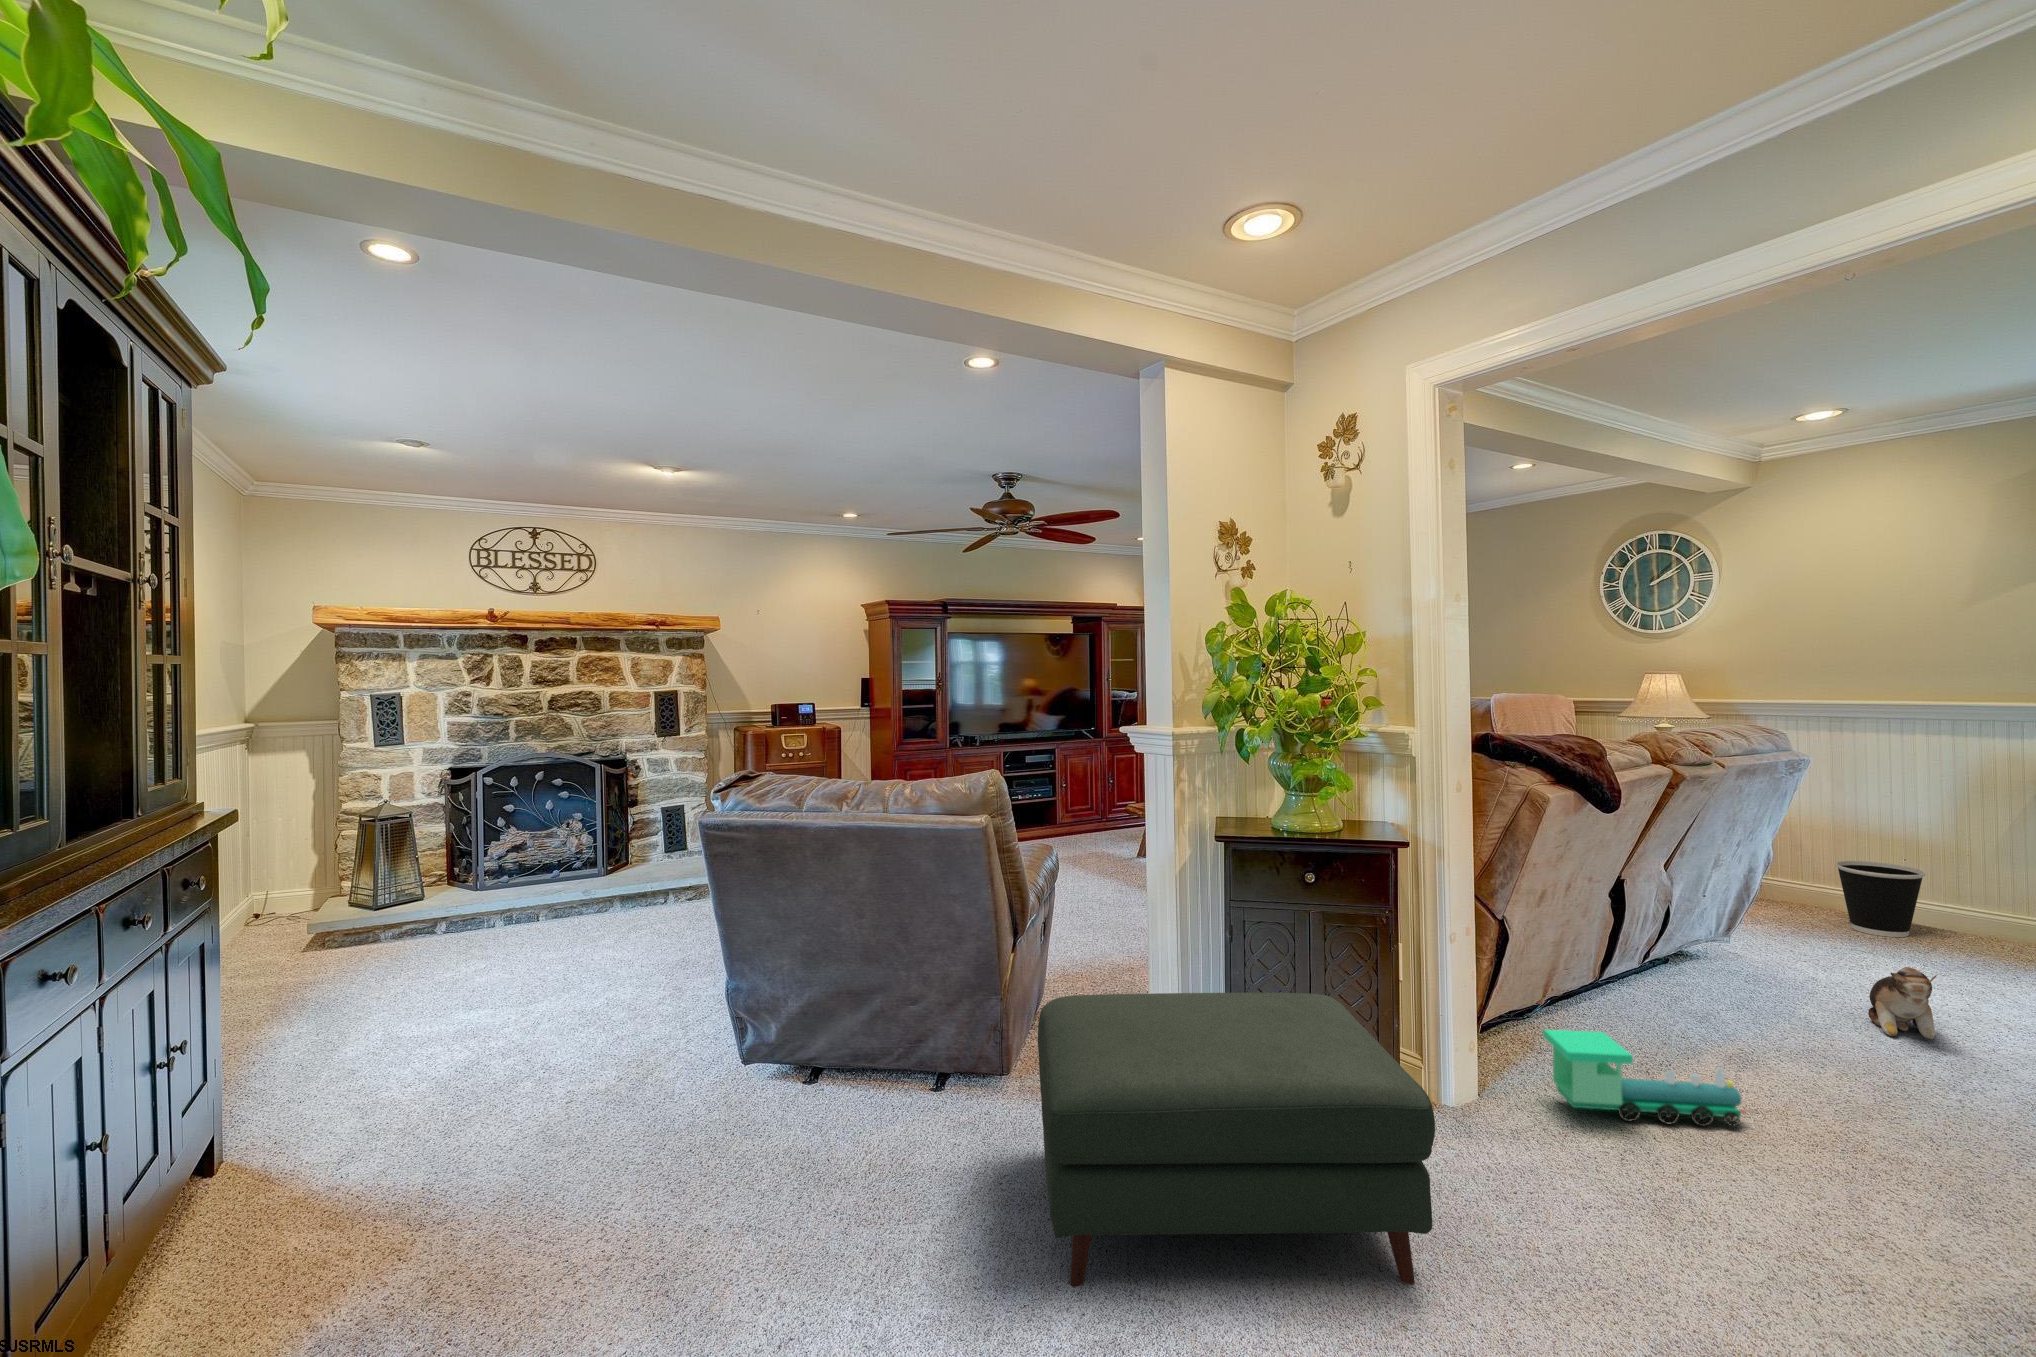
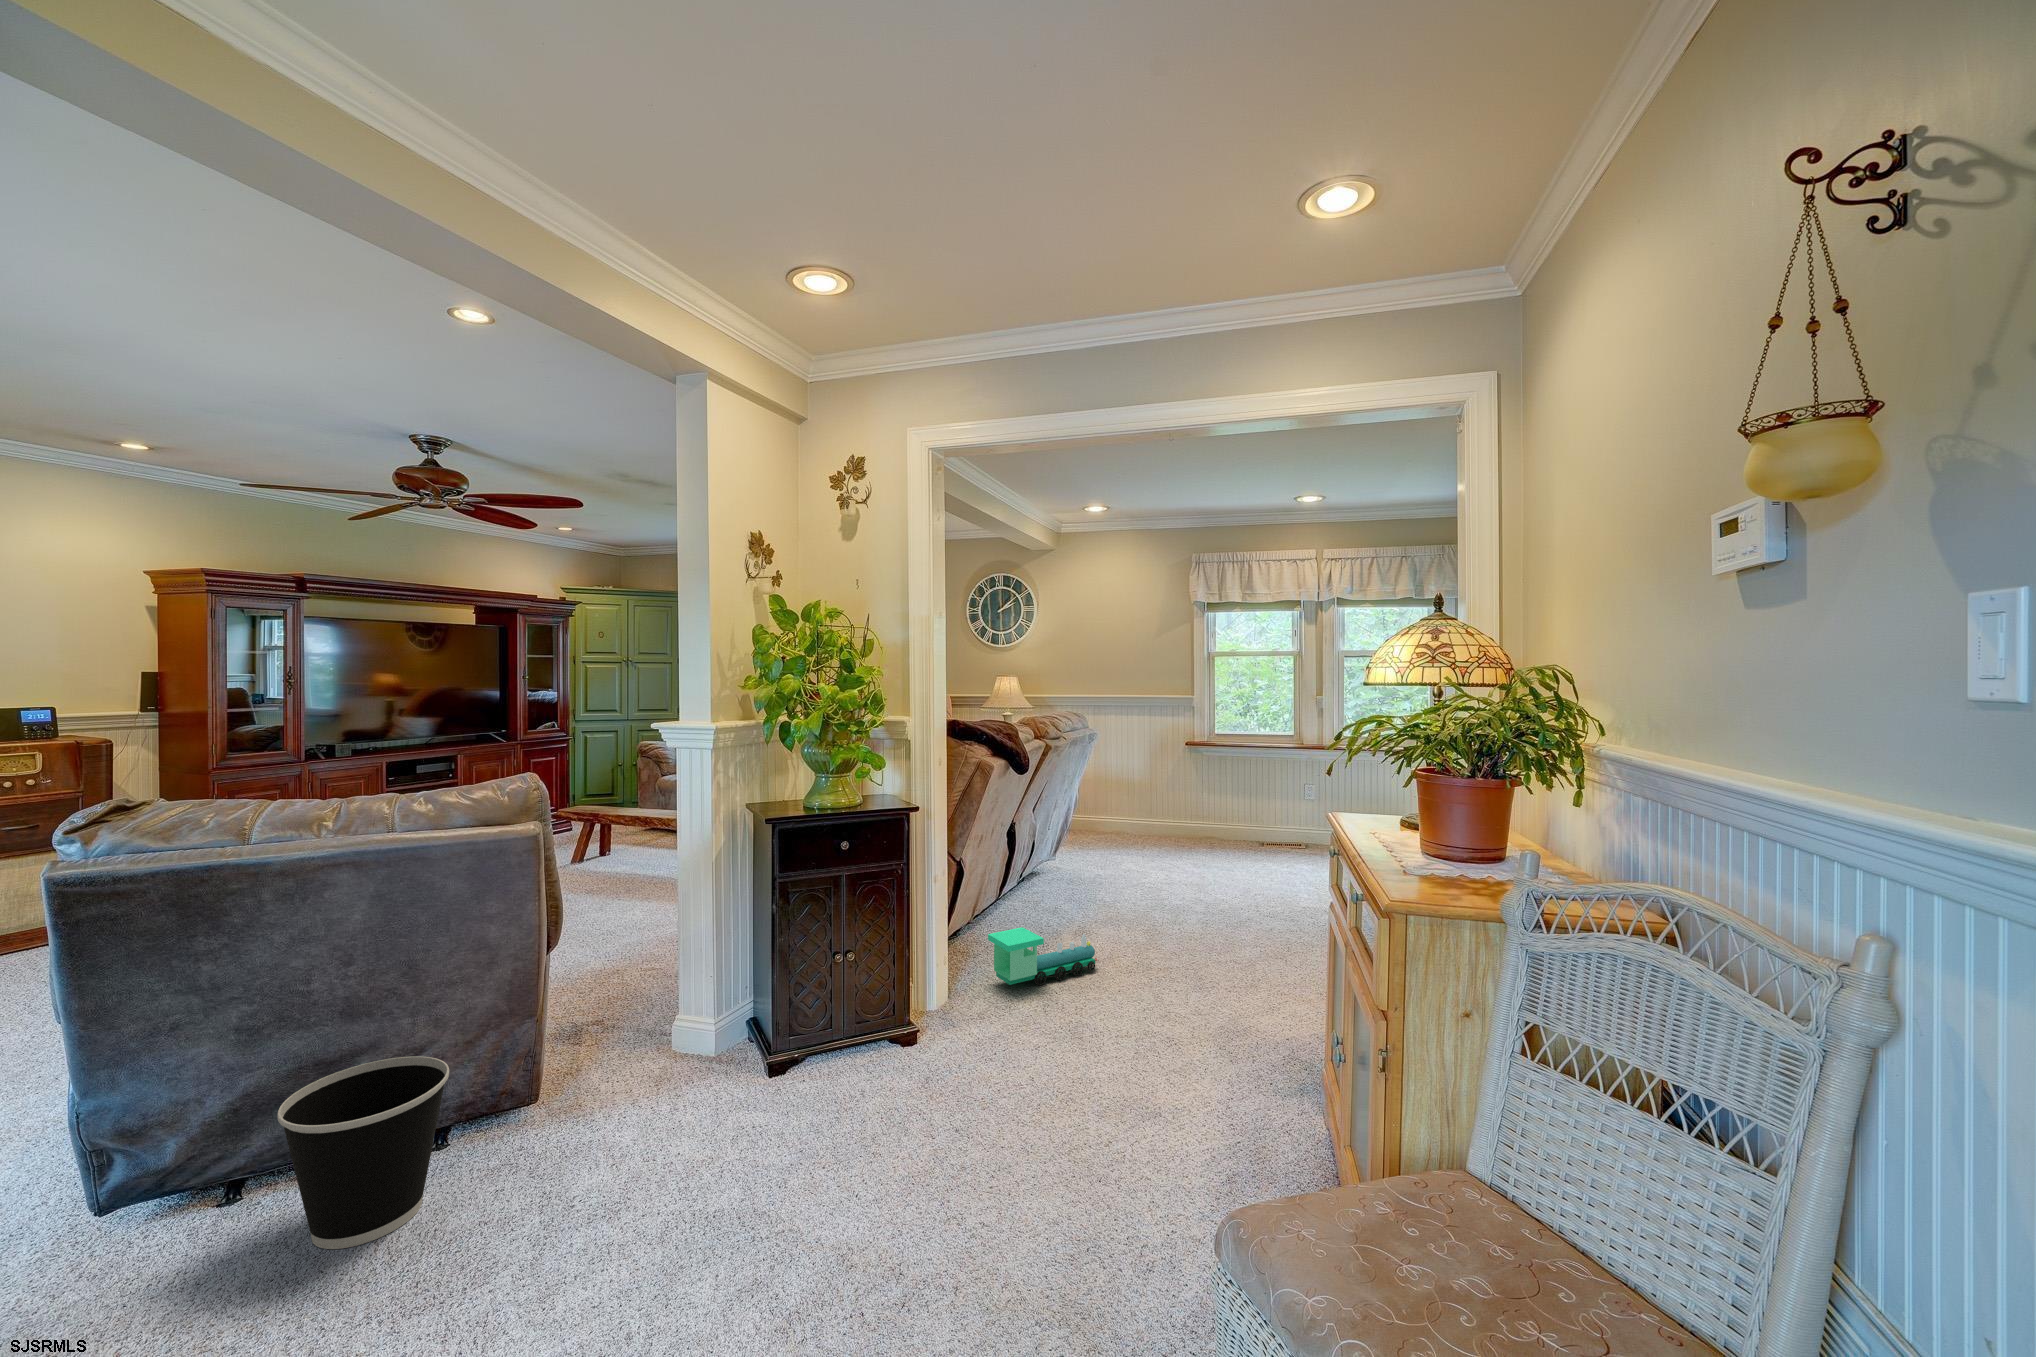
wastebasket: present [1836,861,1925,937] -> present [278,1056,449,1249]
plush toy: present [1868,967,1937,1039] -> none [1129,853,1162,896]
ottoman: present [1038,993,1435,1287] -> none [600,941,976,1273]

